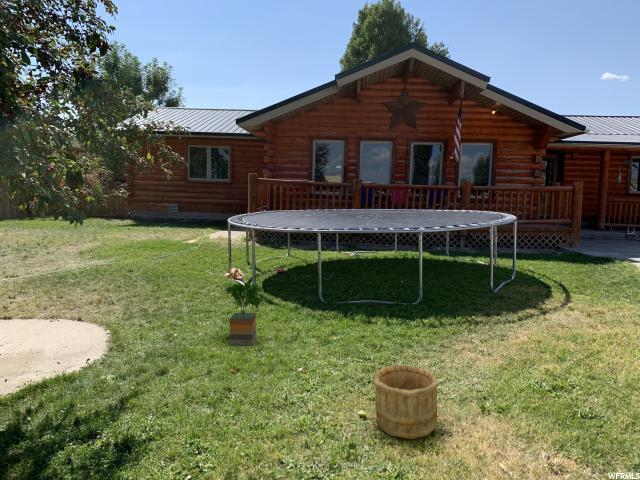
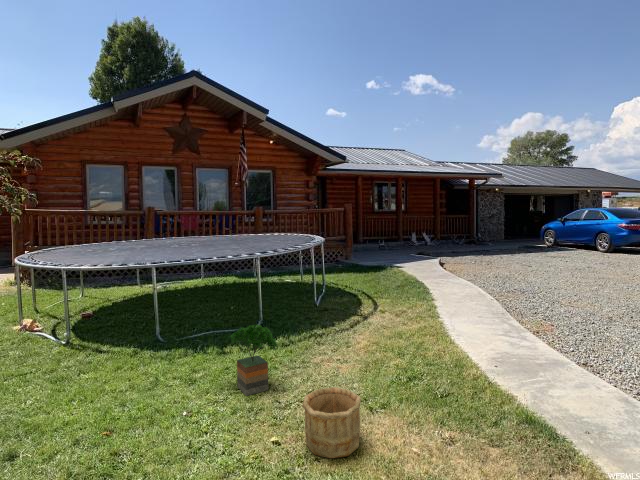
potted tree: present [225,283,264,345] -> present [231,325,277,396]

